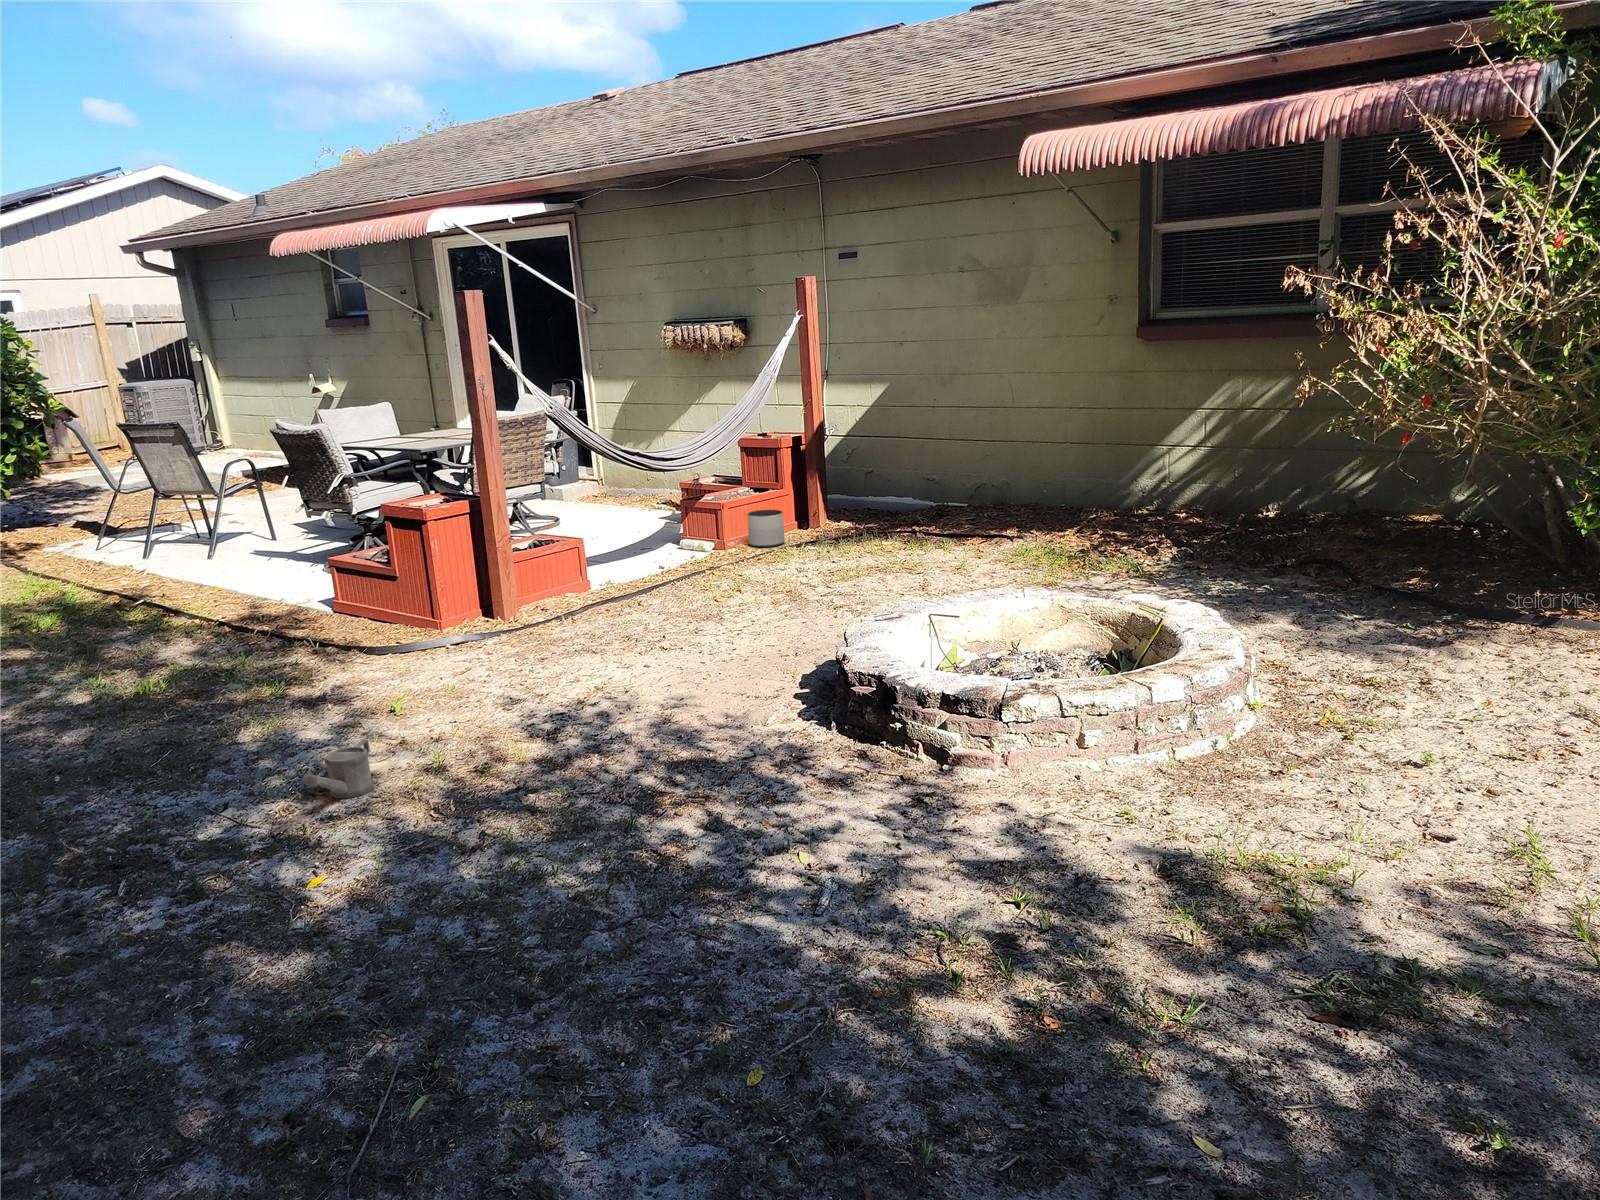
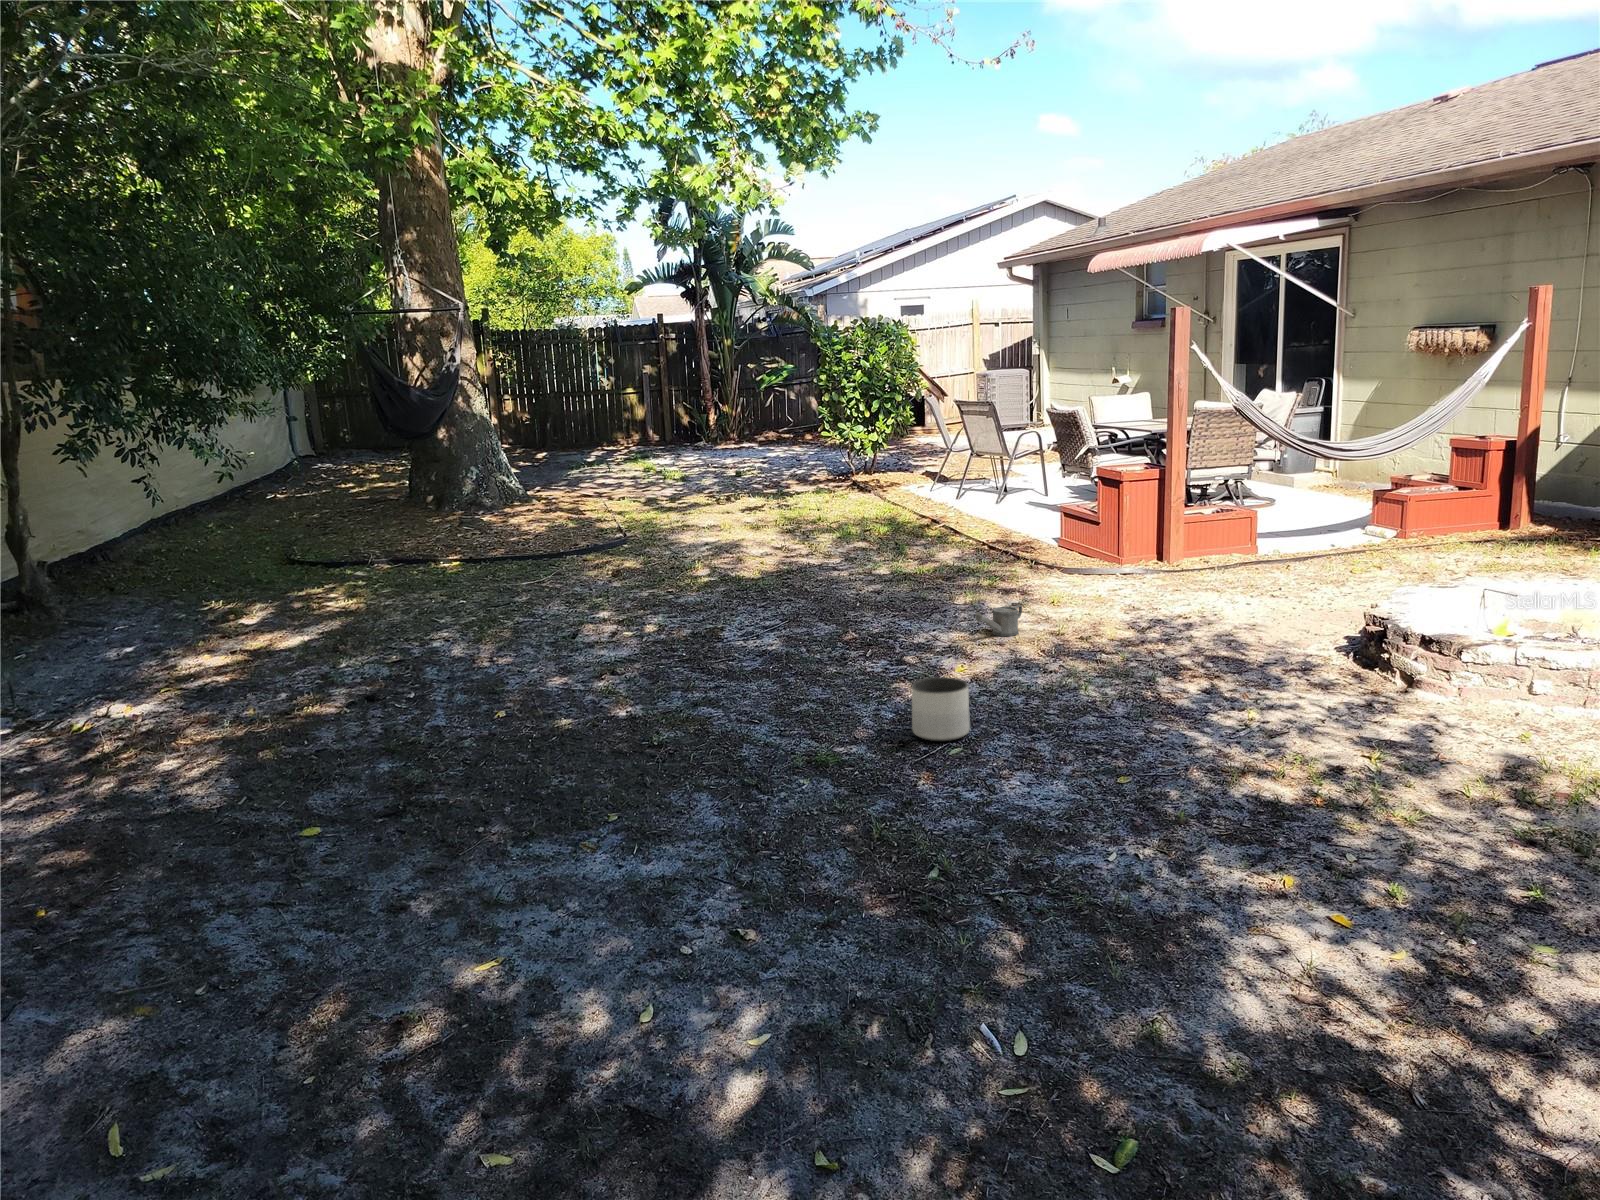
planter: present [747,510,785,547] -> present [911,677,970,741]

